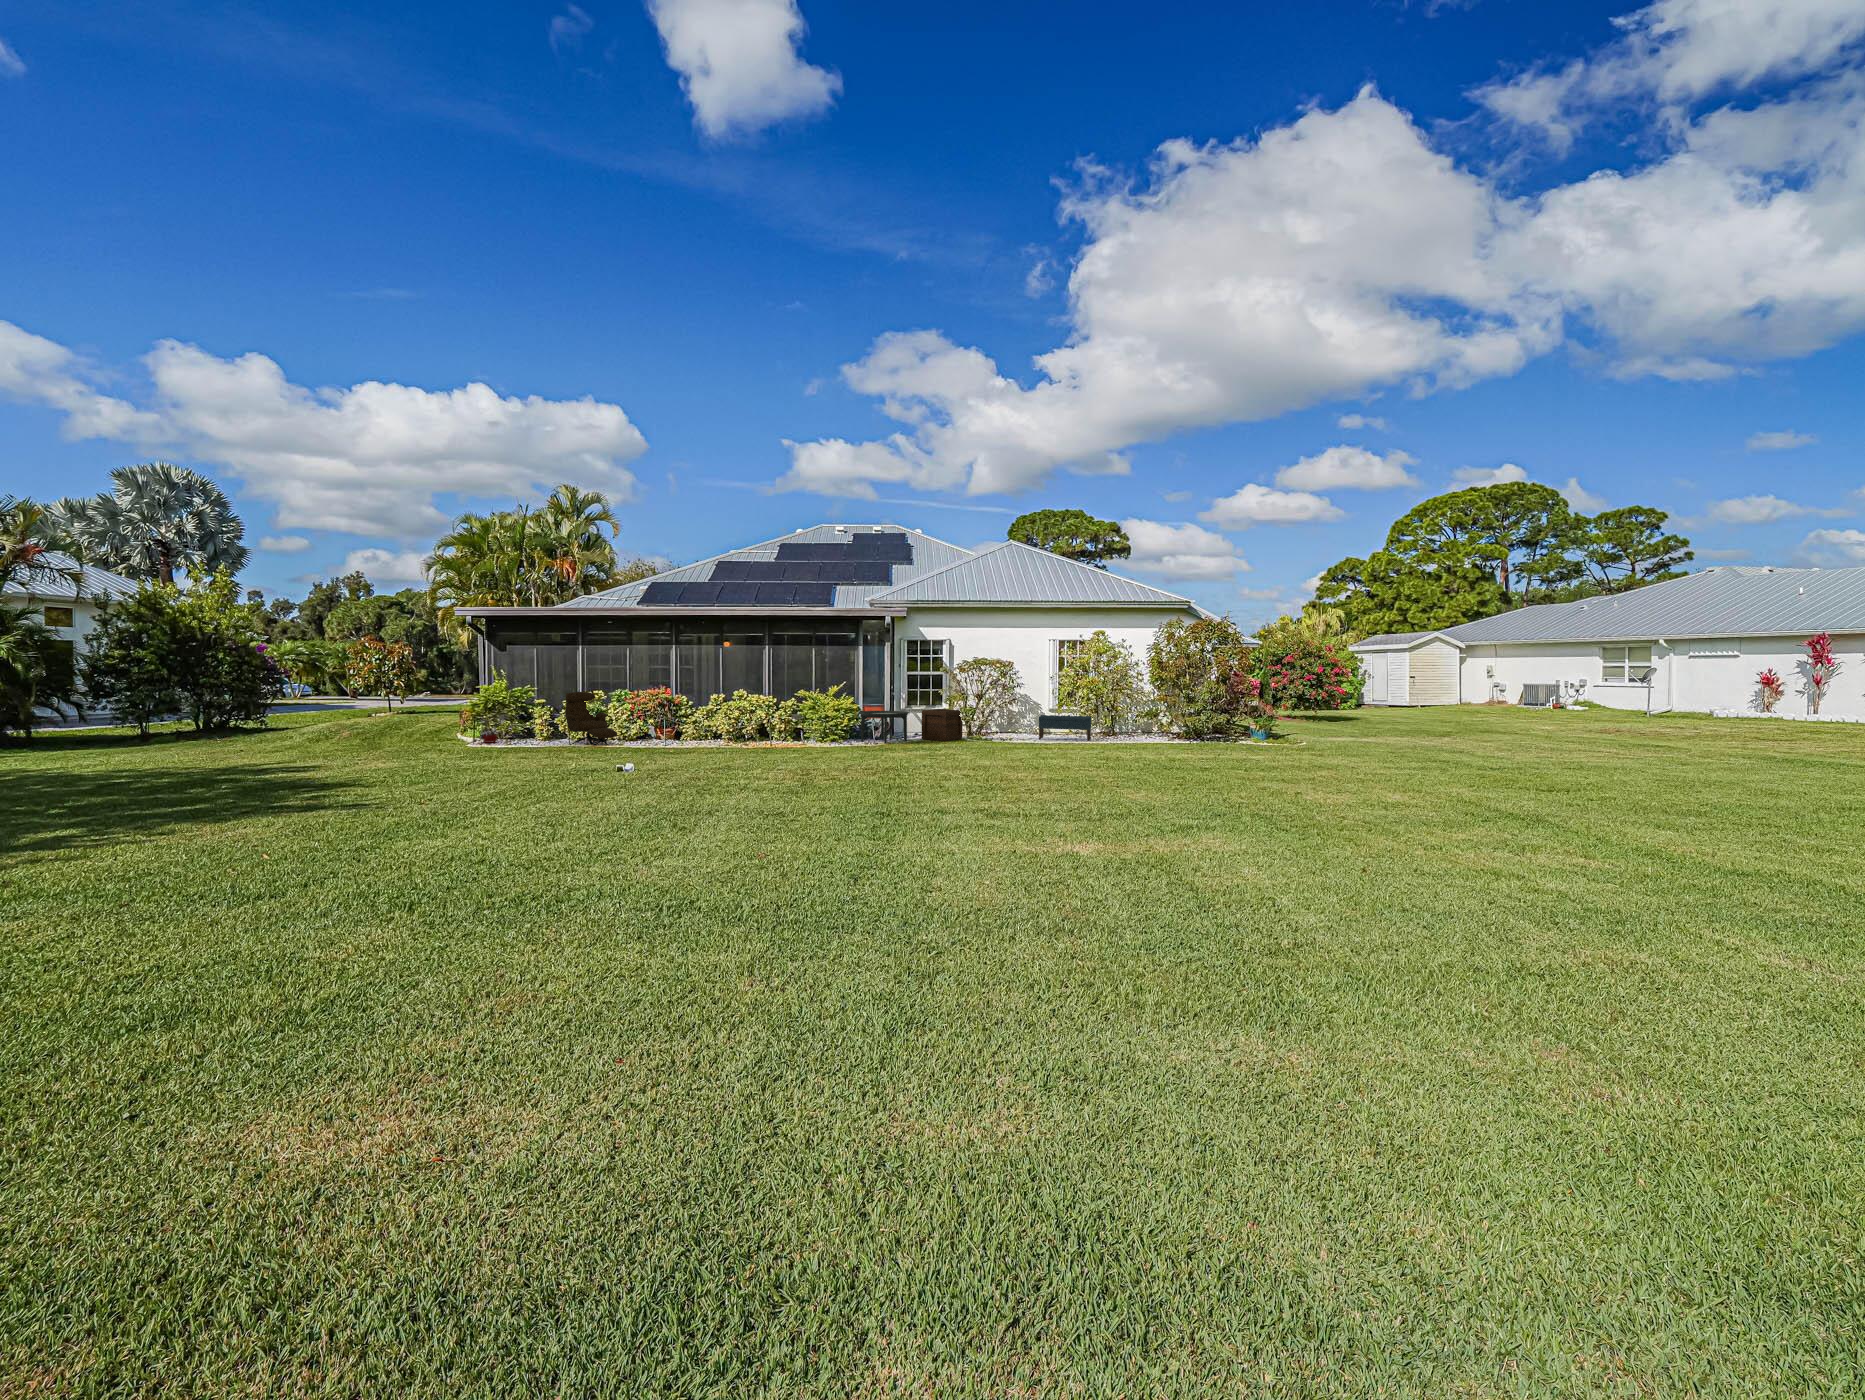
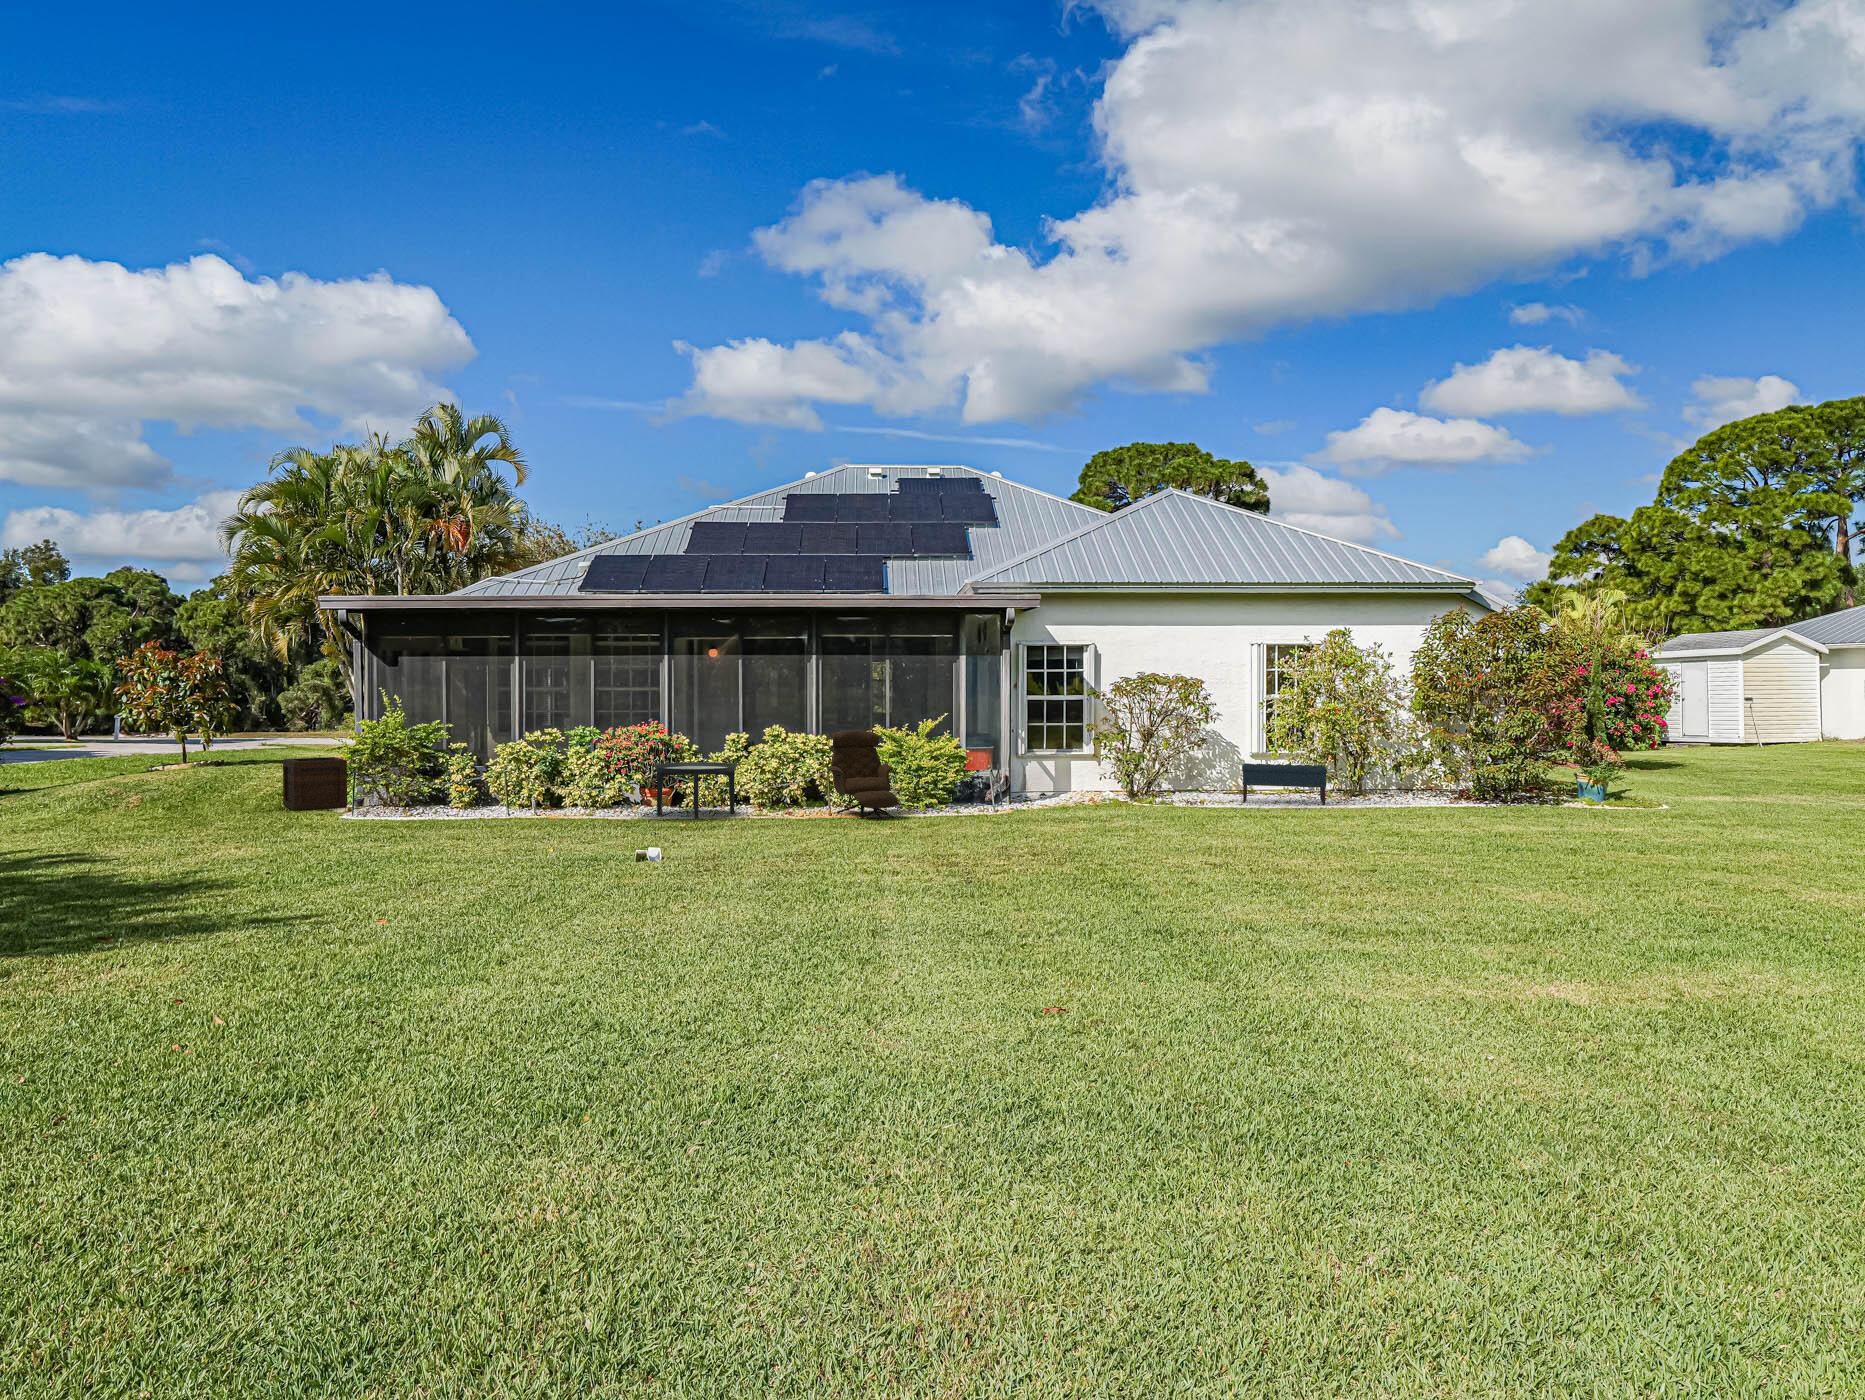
lounge chair: present [564,692,617,746] -> present [828,731,898,820]
wooden crate: present [921,709,963,741] -> present [283,757,347,811]
round table: present [859,711,909,743] -> present [653,762,738,819]
decorative plant: present [483,720,503,743] -> none [367,762,404,813]

